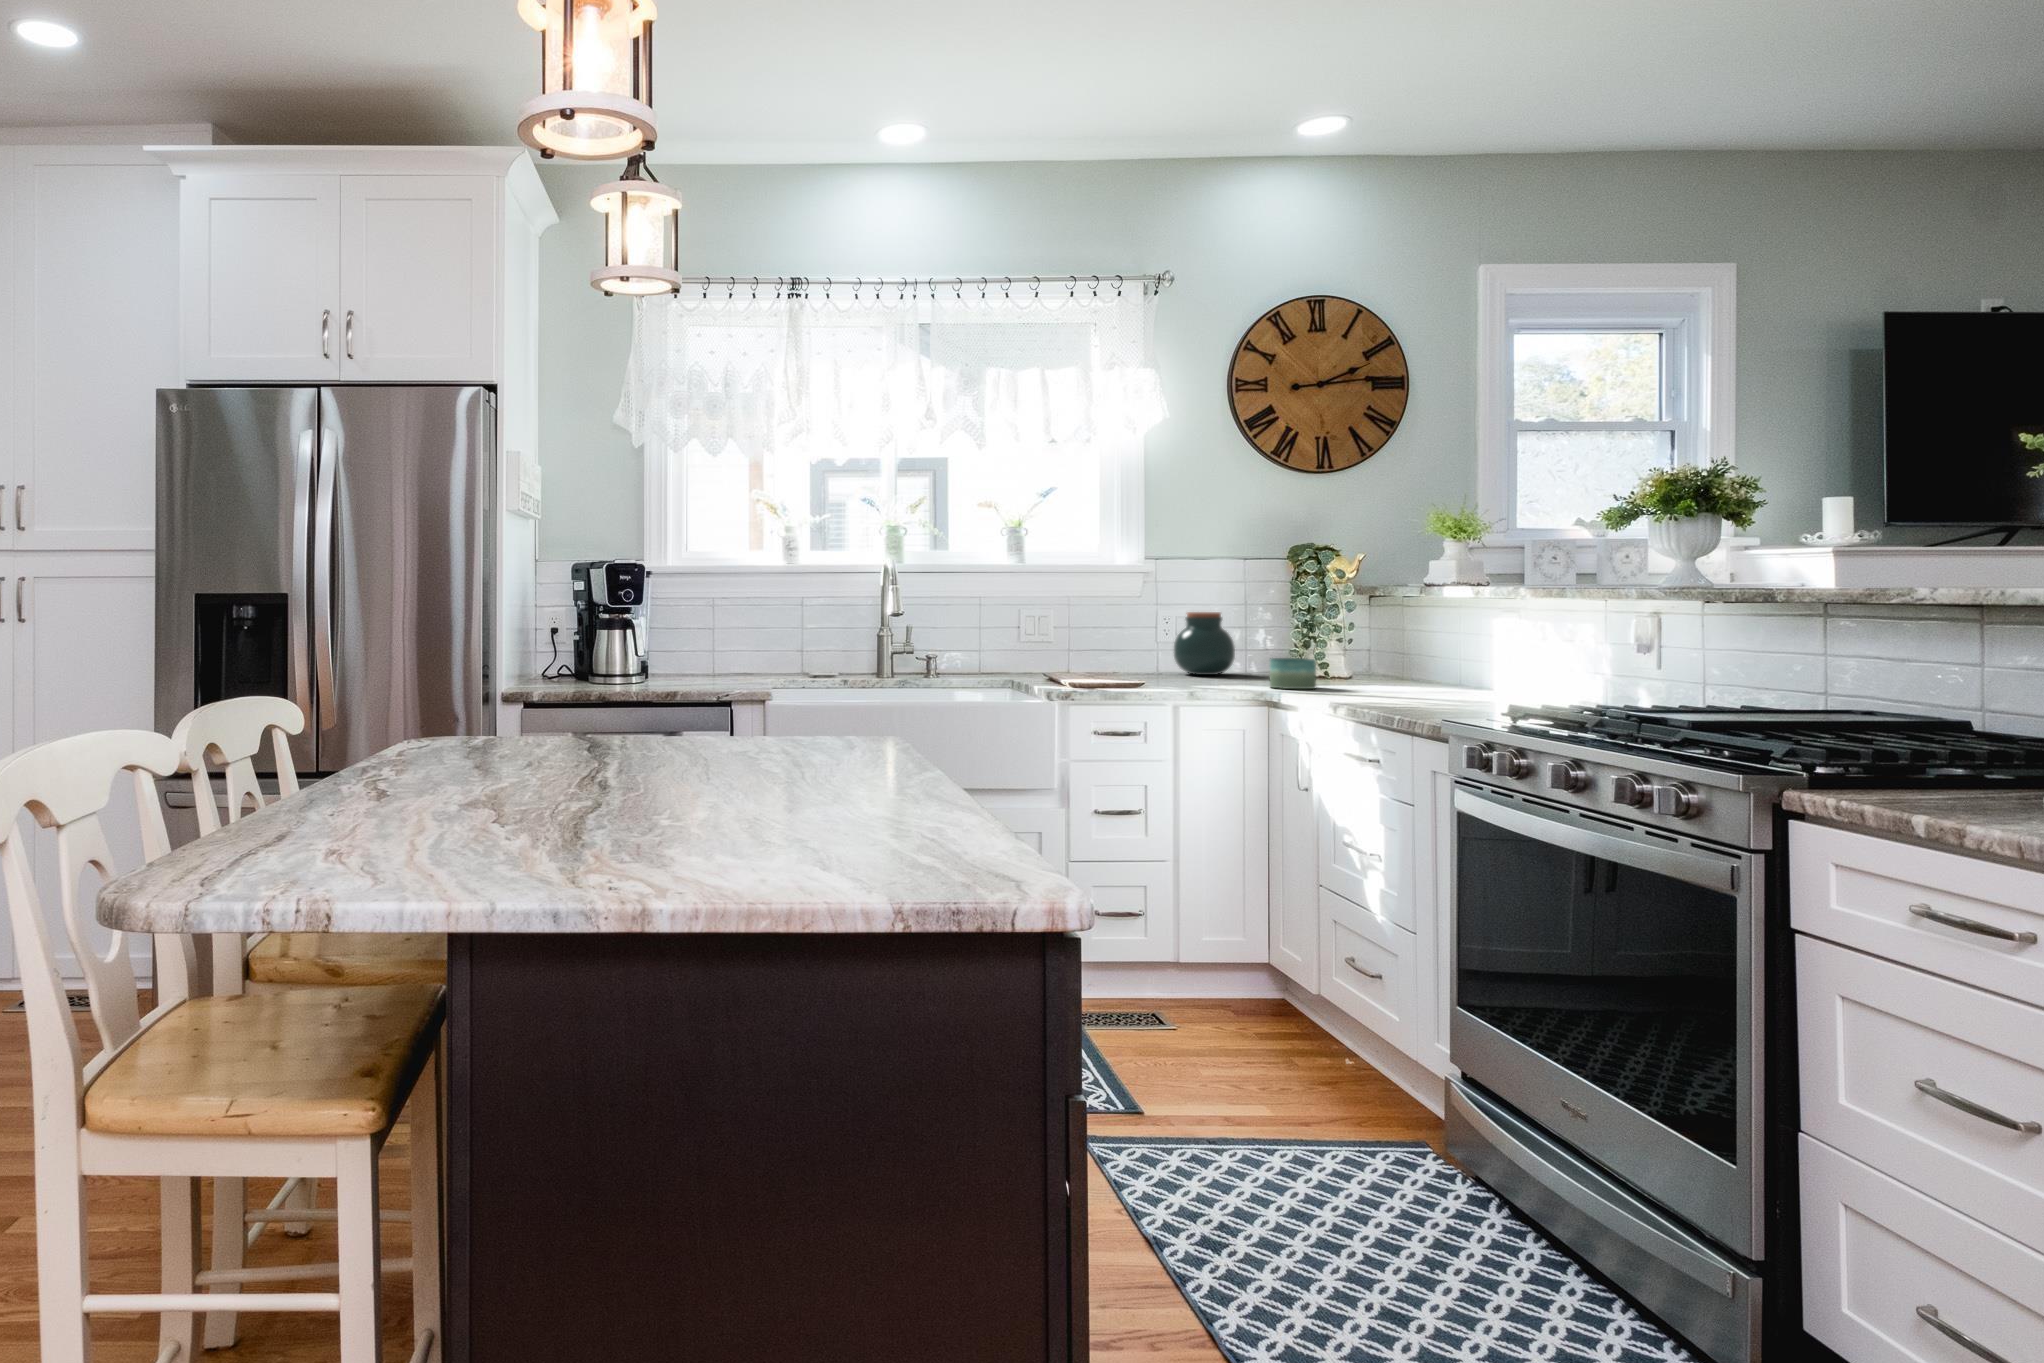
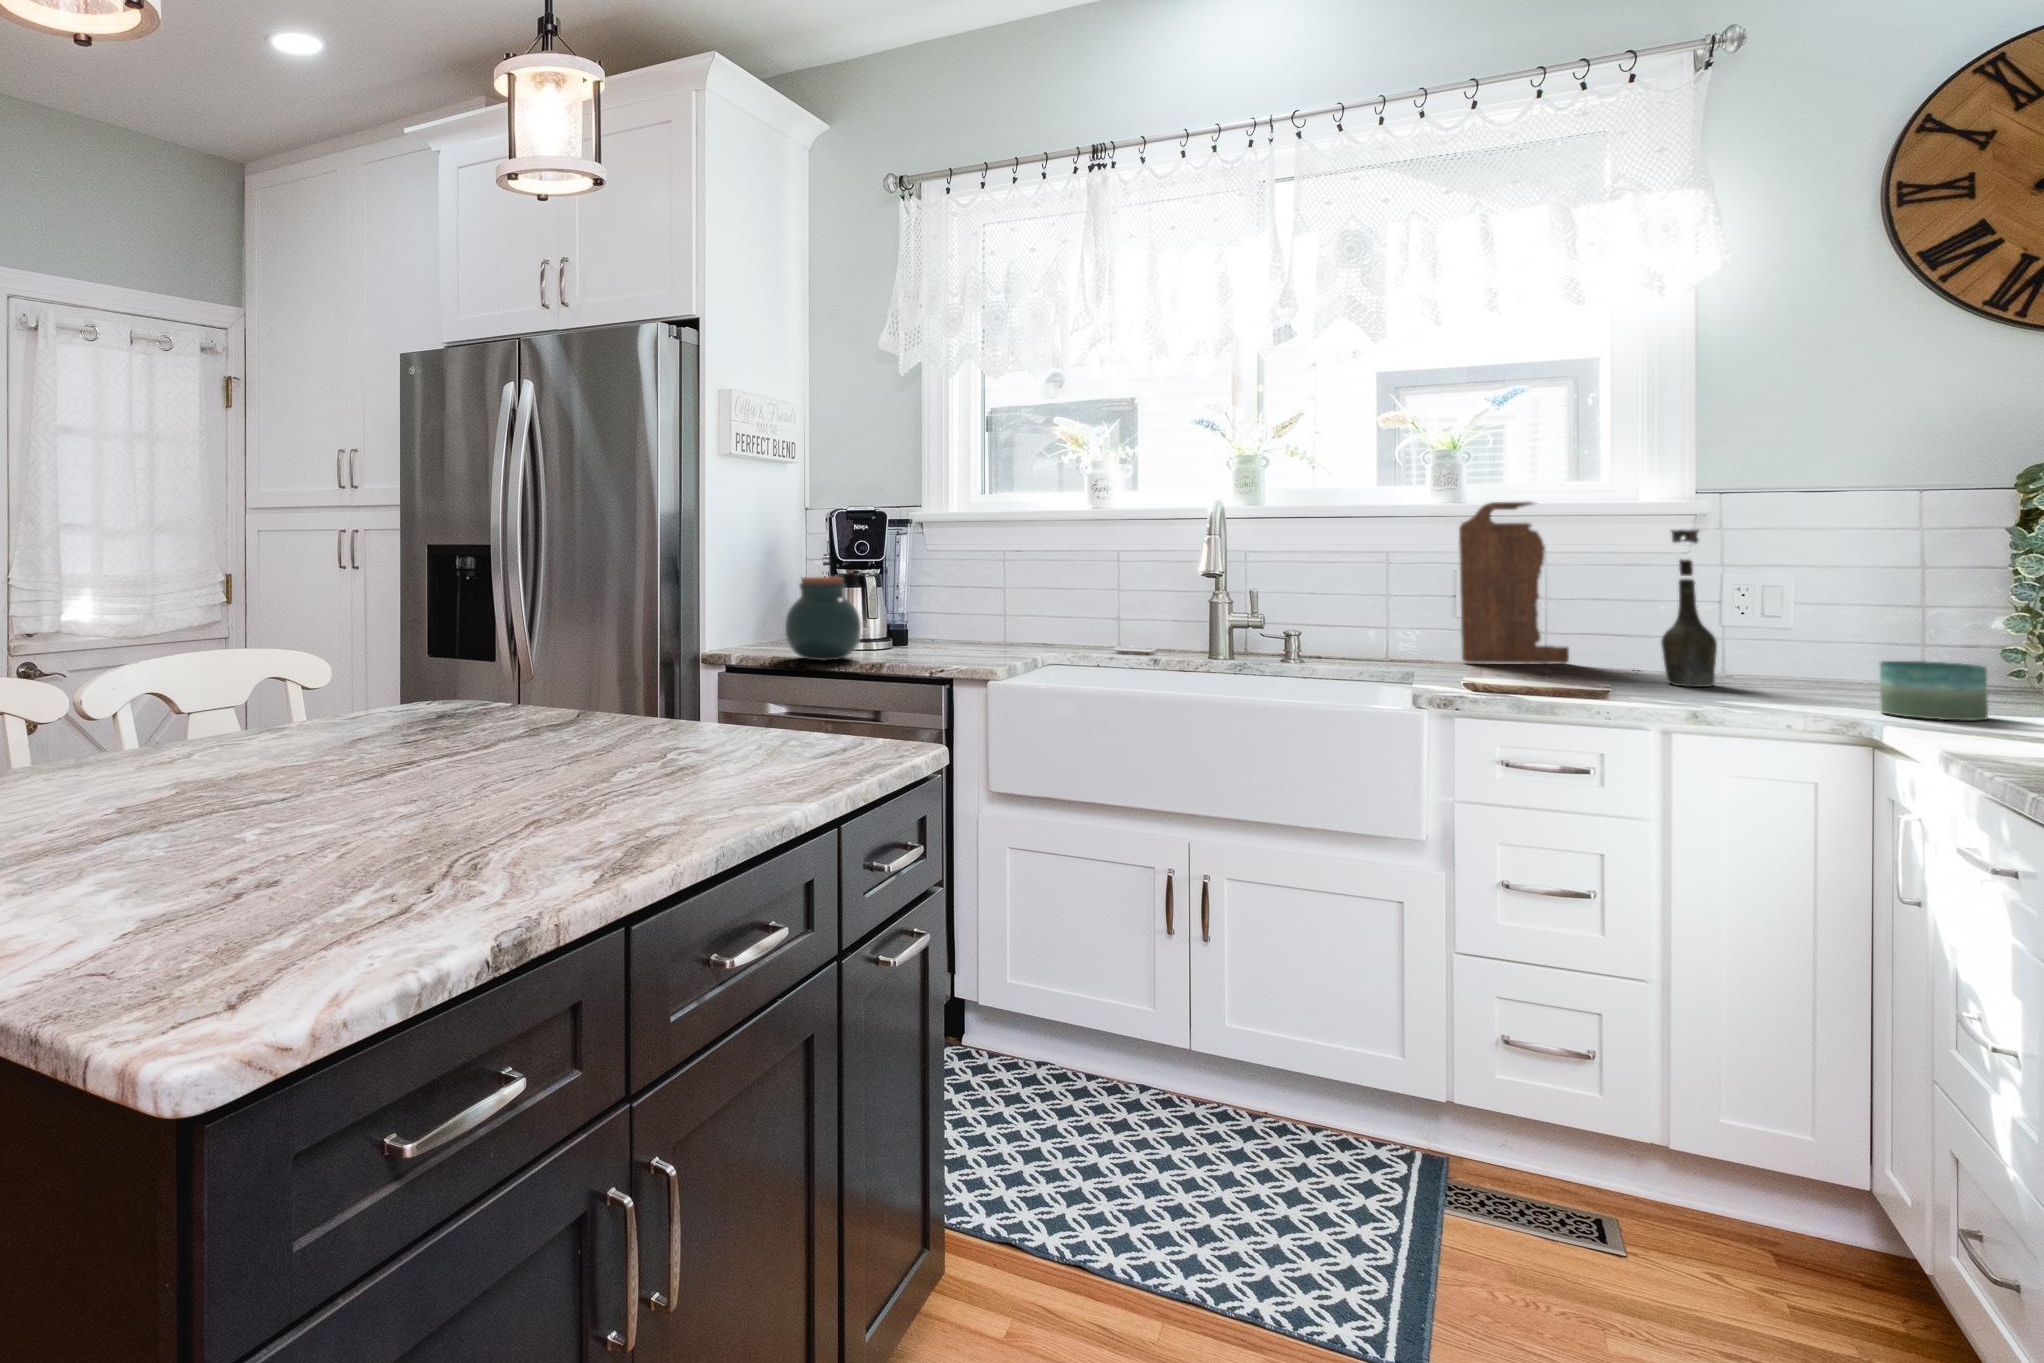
cutting board: none [1024,564,1078,671] -> present [1459,502,1569,664]
bottle: none [1144,583,1172,680] -> present [1661,529,1717,687]
jar: present [1174,612,1235,675] -> present [785,577,861,660]

